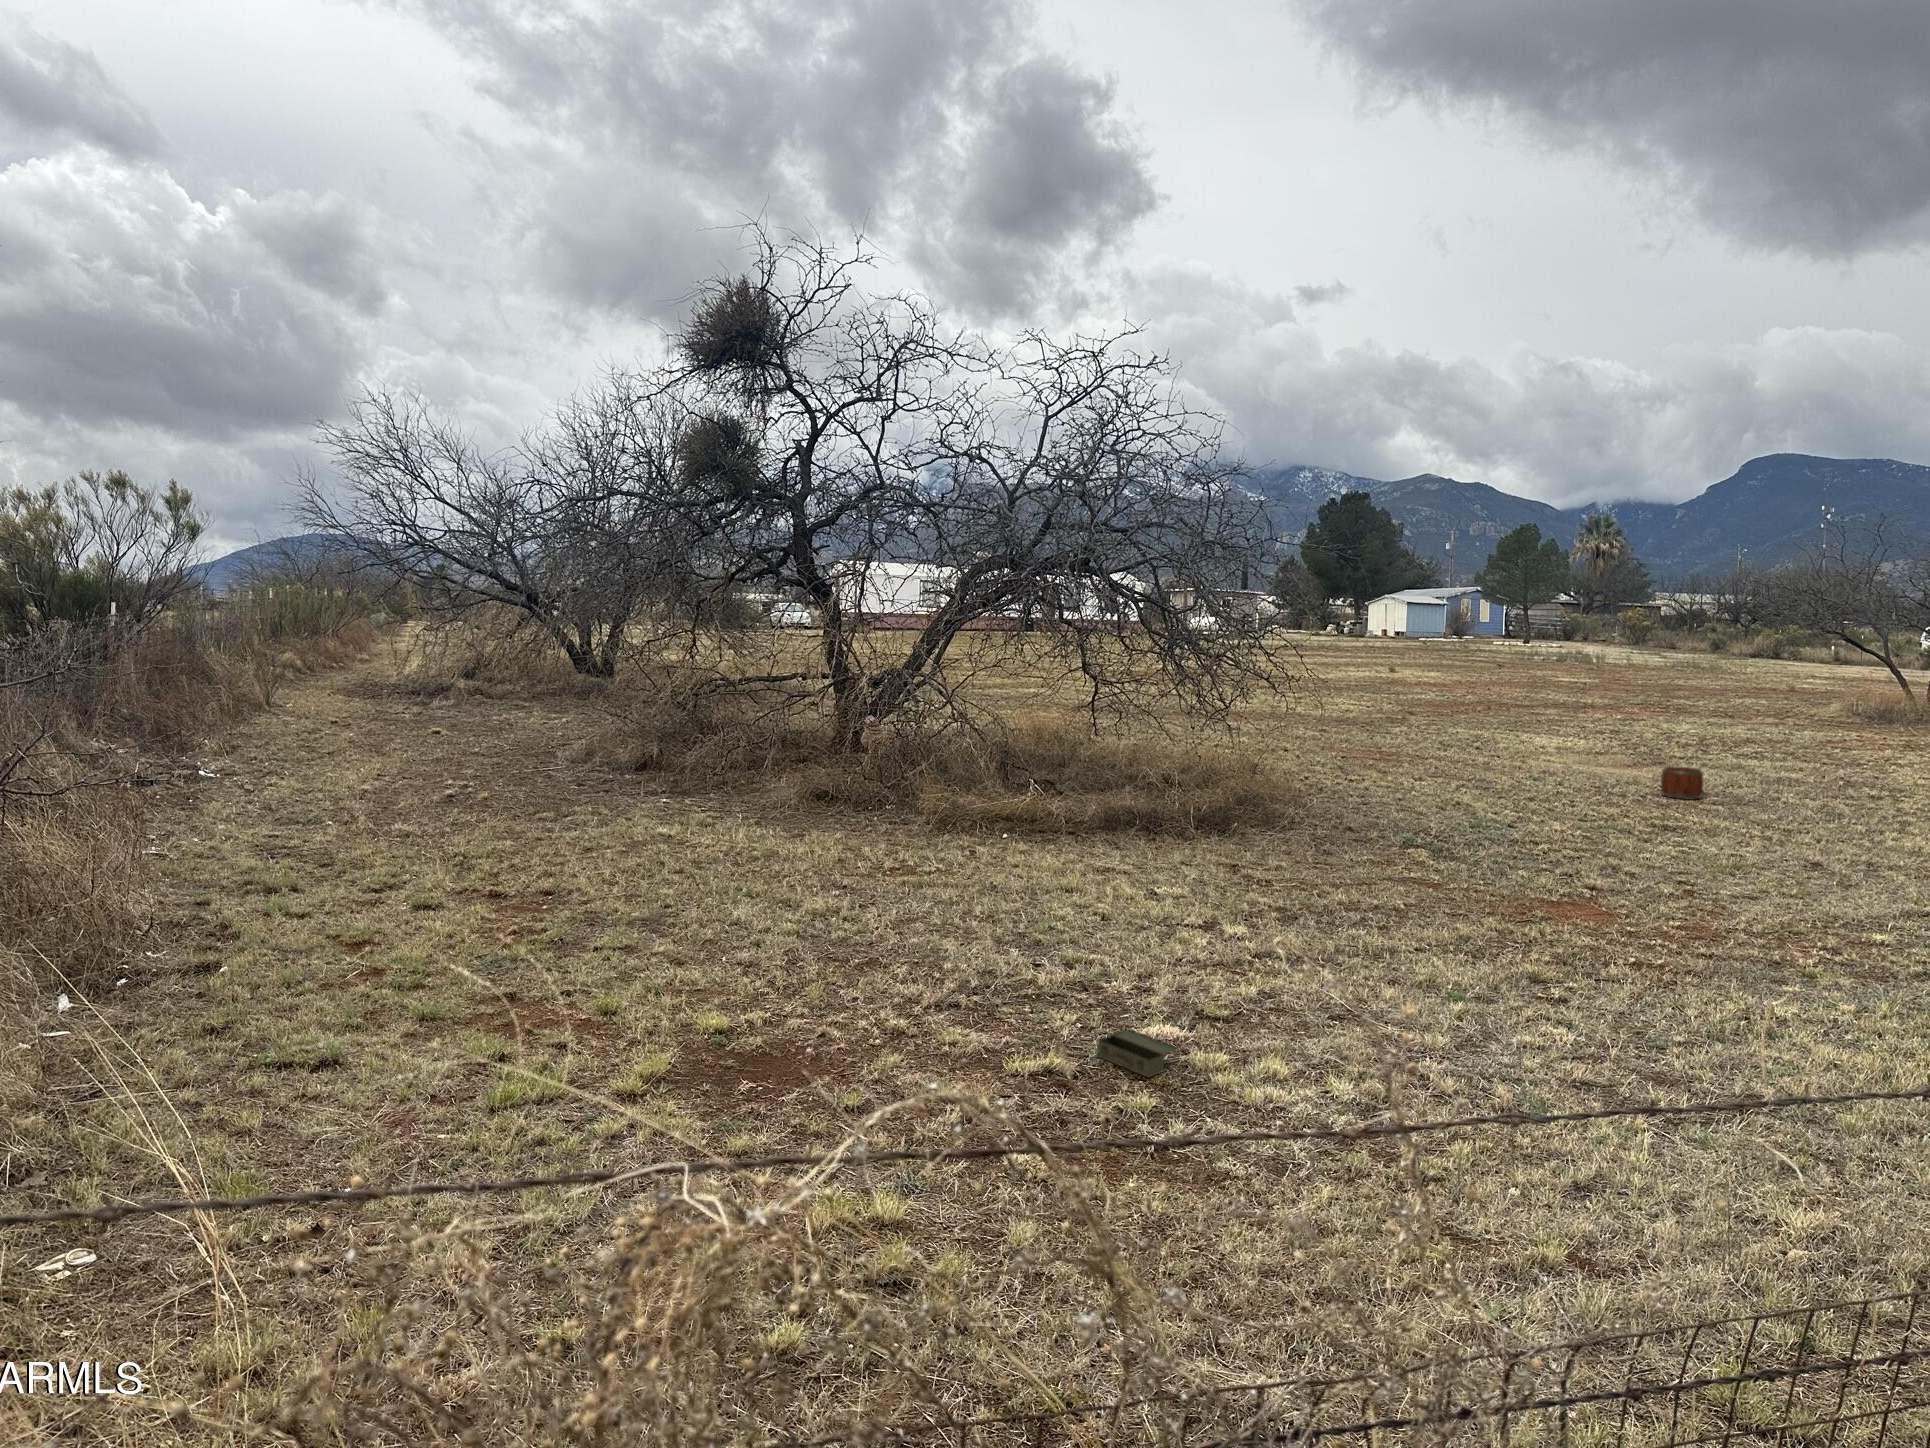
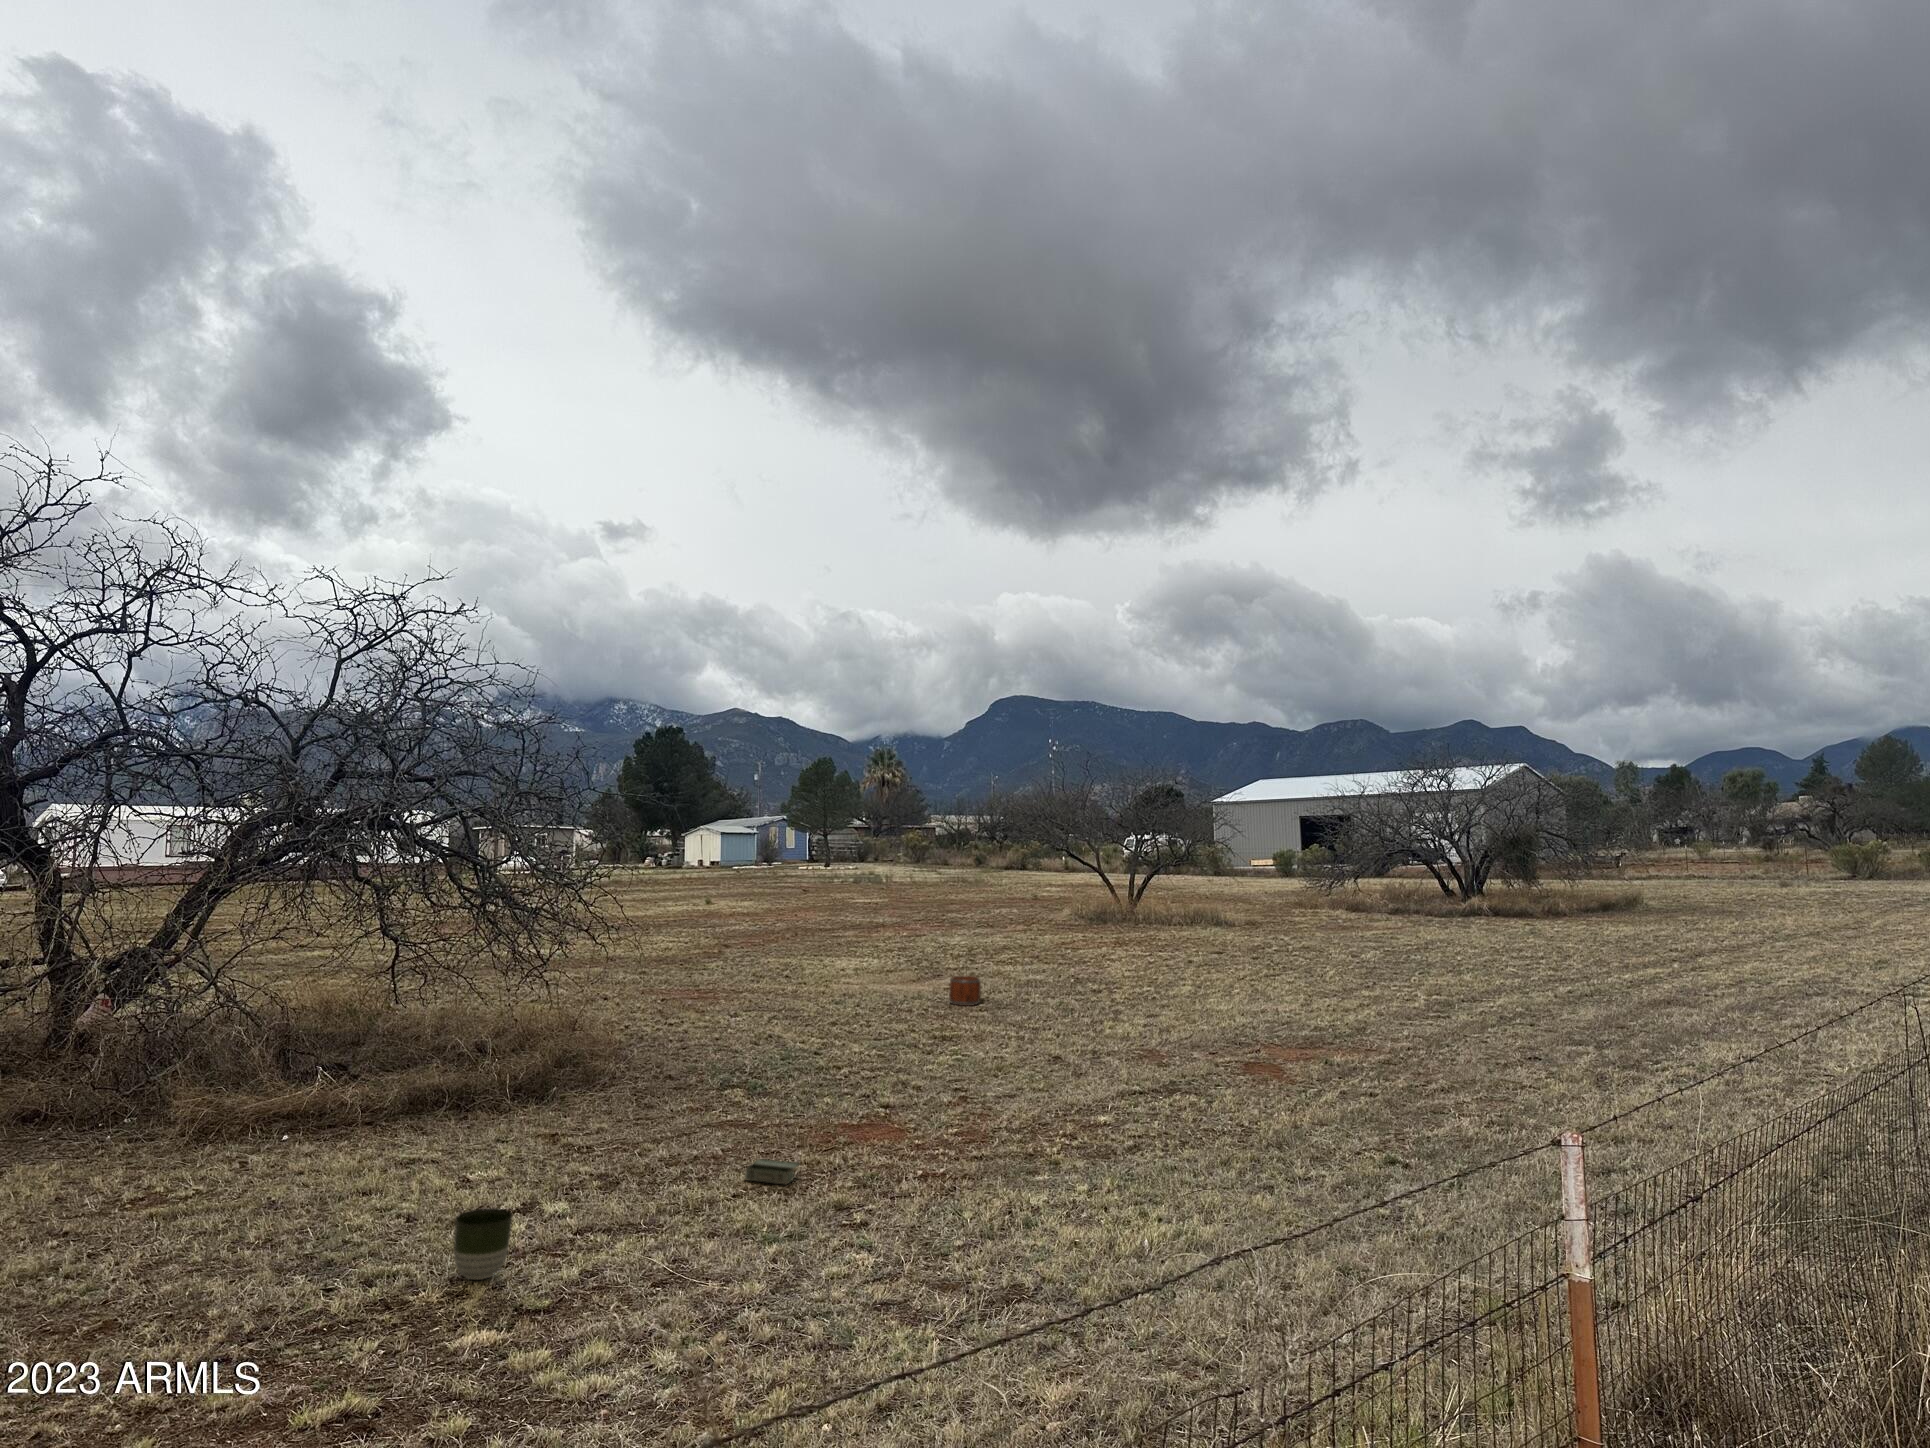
planter: none [1140,918,1190,980] -> present [454,1208,513,1280]
toolbox: present [1097,1029,1177,1077] -> present [745,1159,799,1184]

